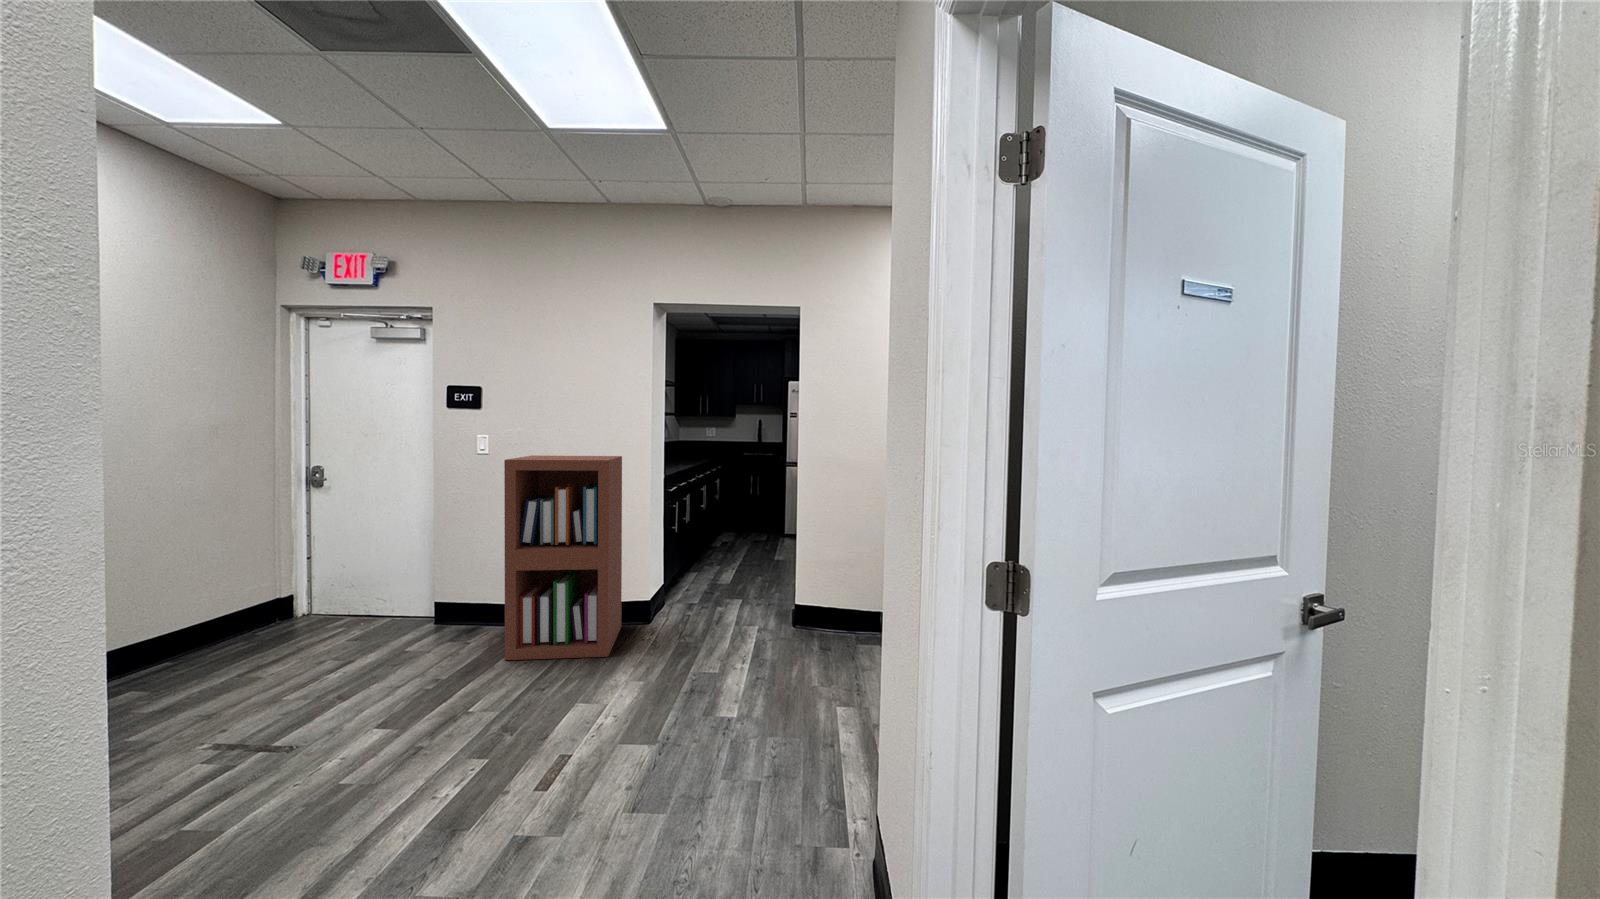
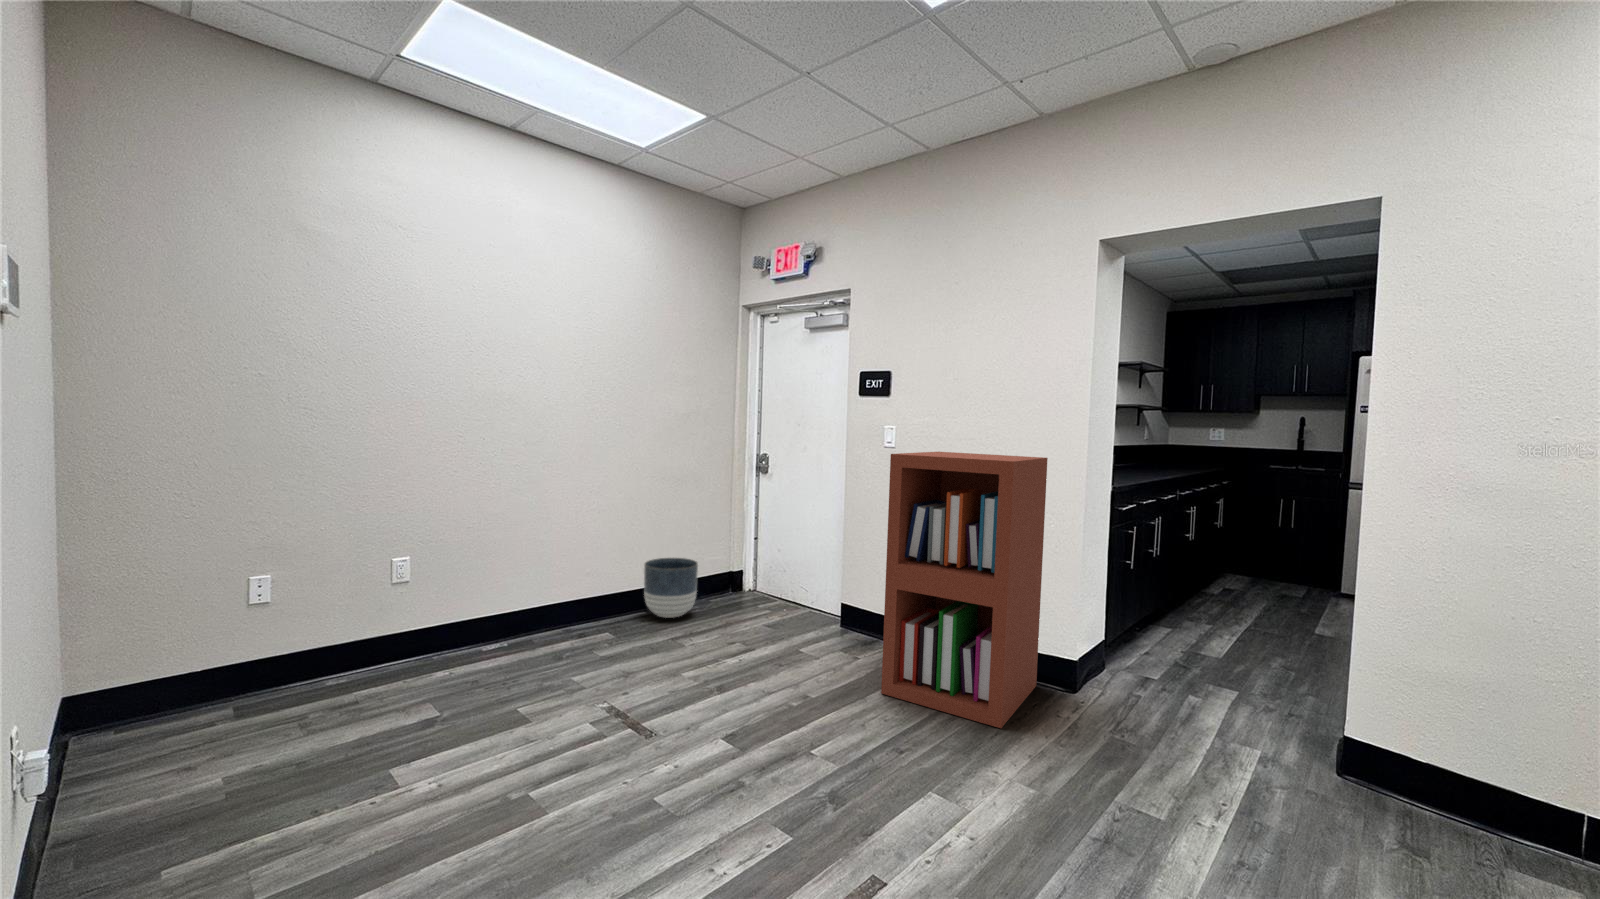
planter: none [172,590,252,660] -> present [644,558,698,618]

